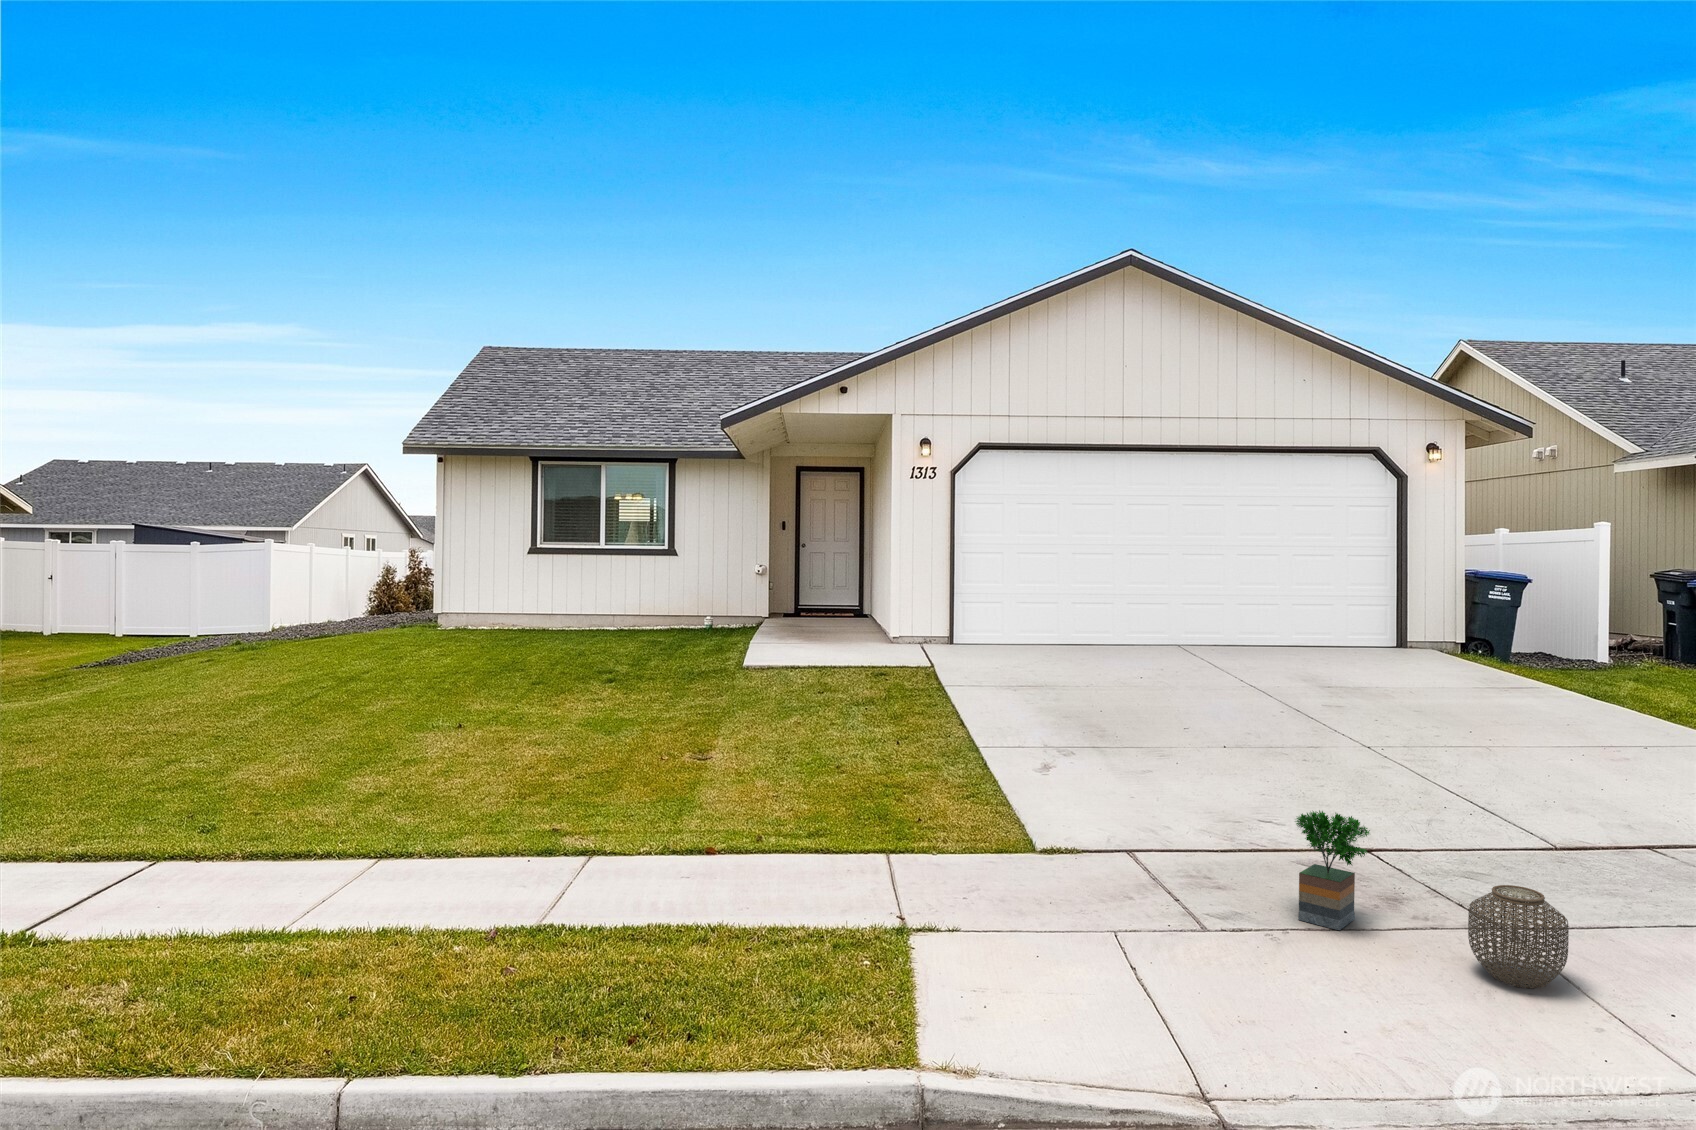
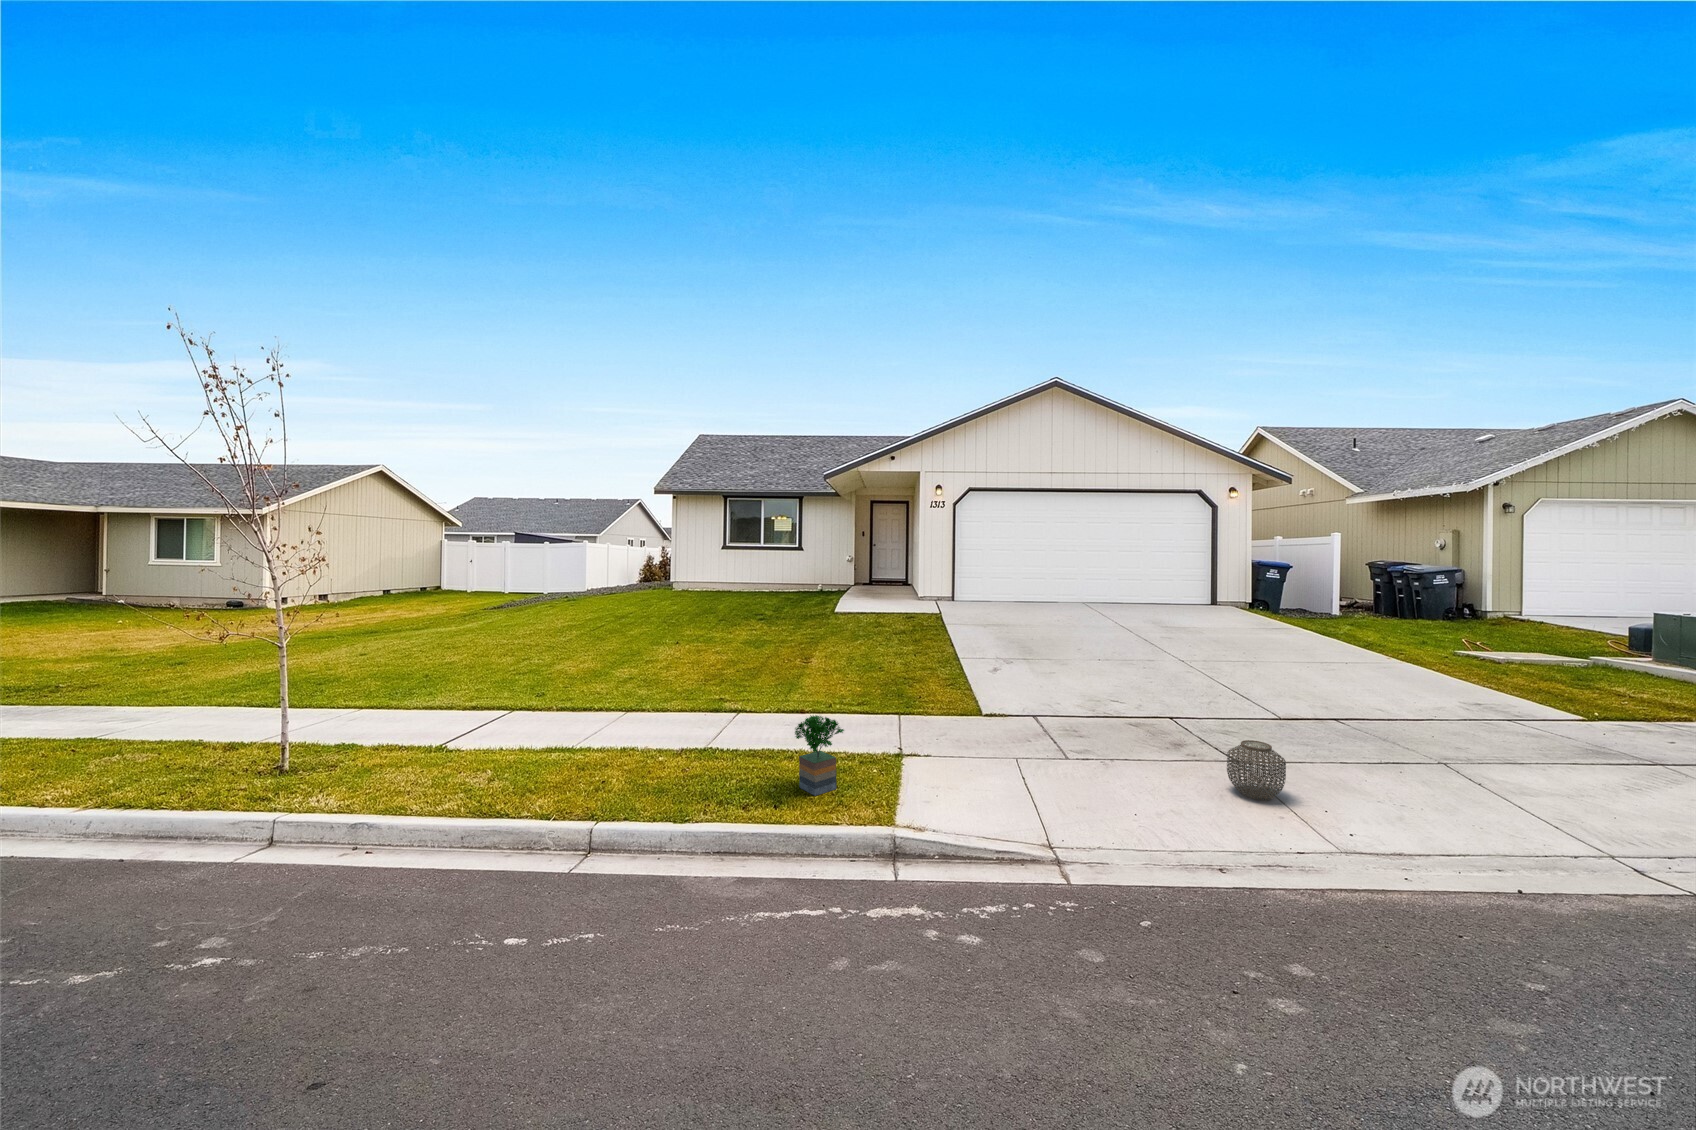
potted tree: present [1295,810,1370,930] -> present [795,715,844,796]

